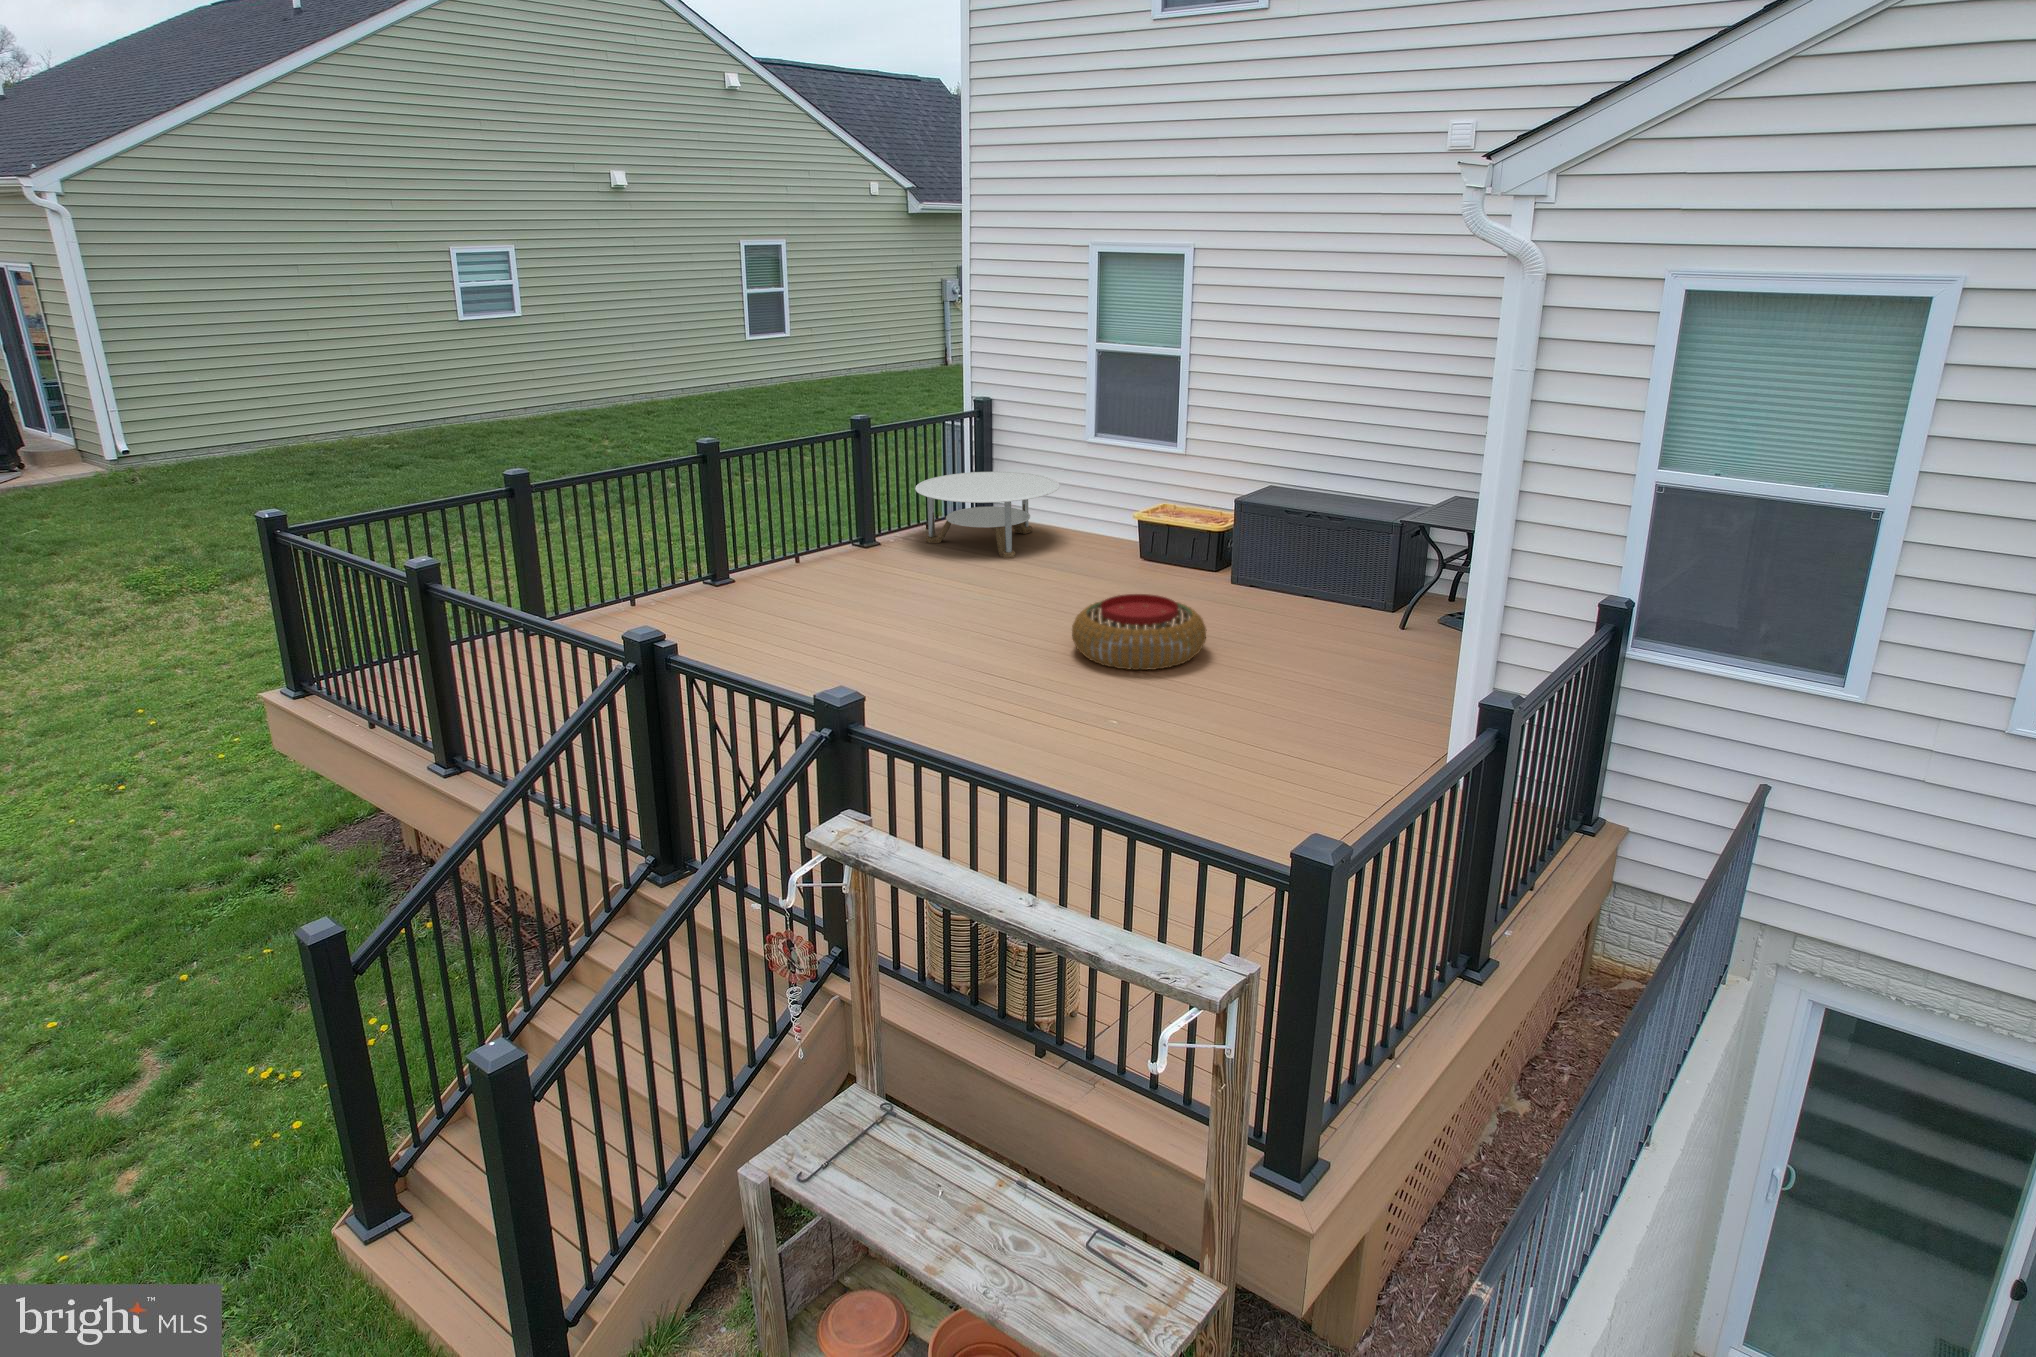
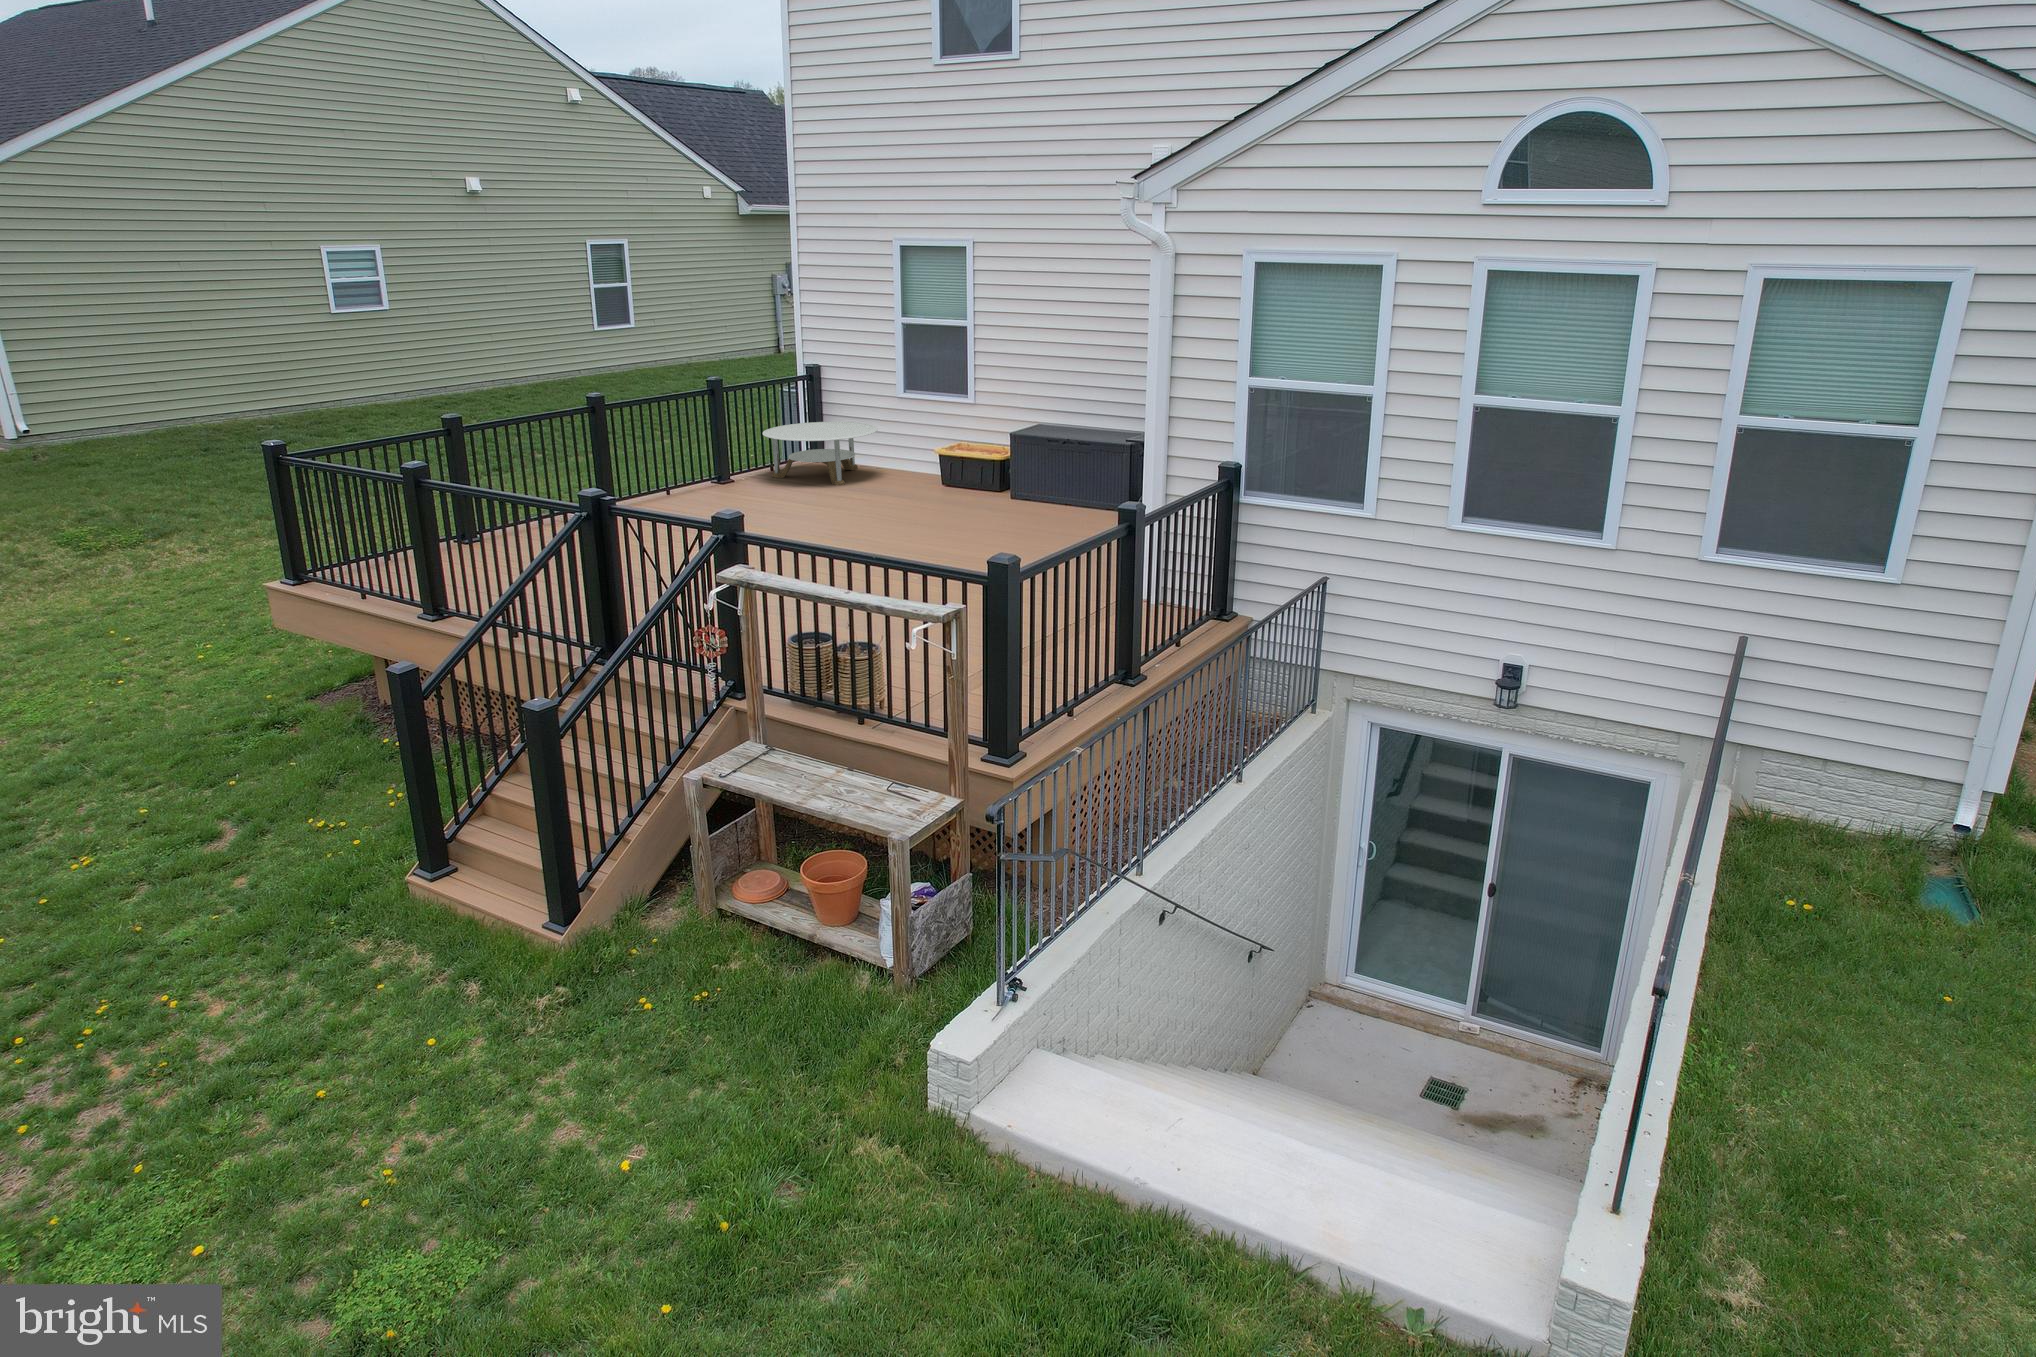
pouf: present [1072,594,1207,670] -> none [886,493,983,543]

